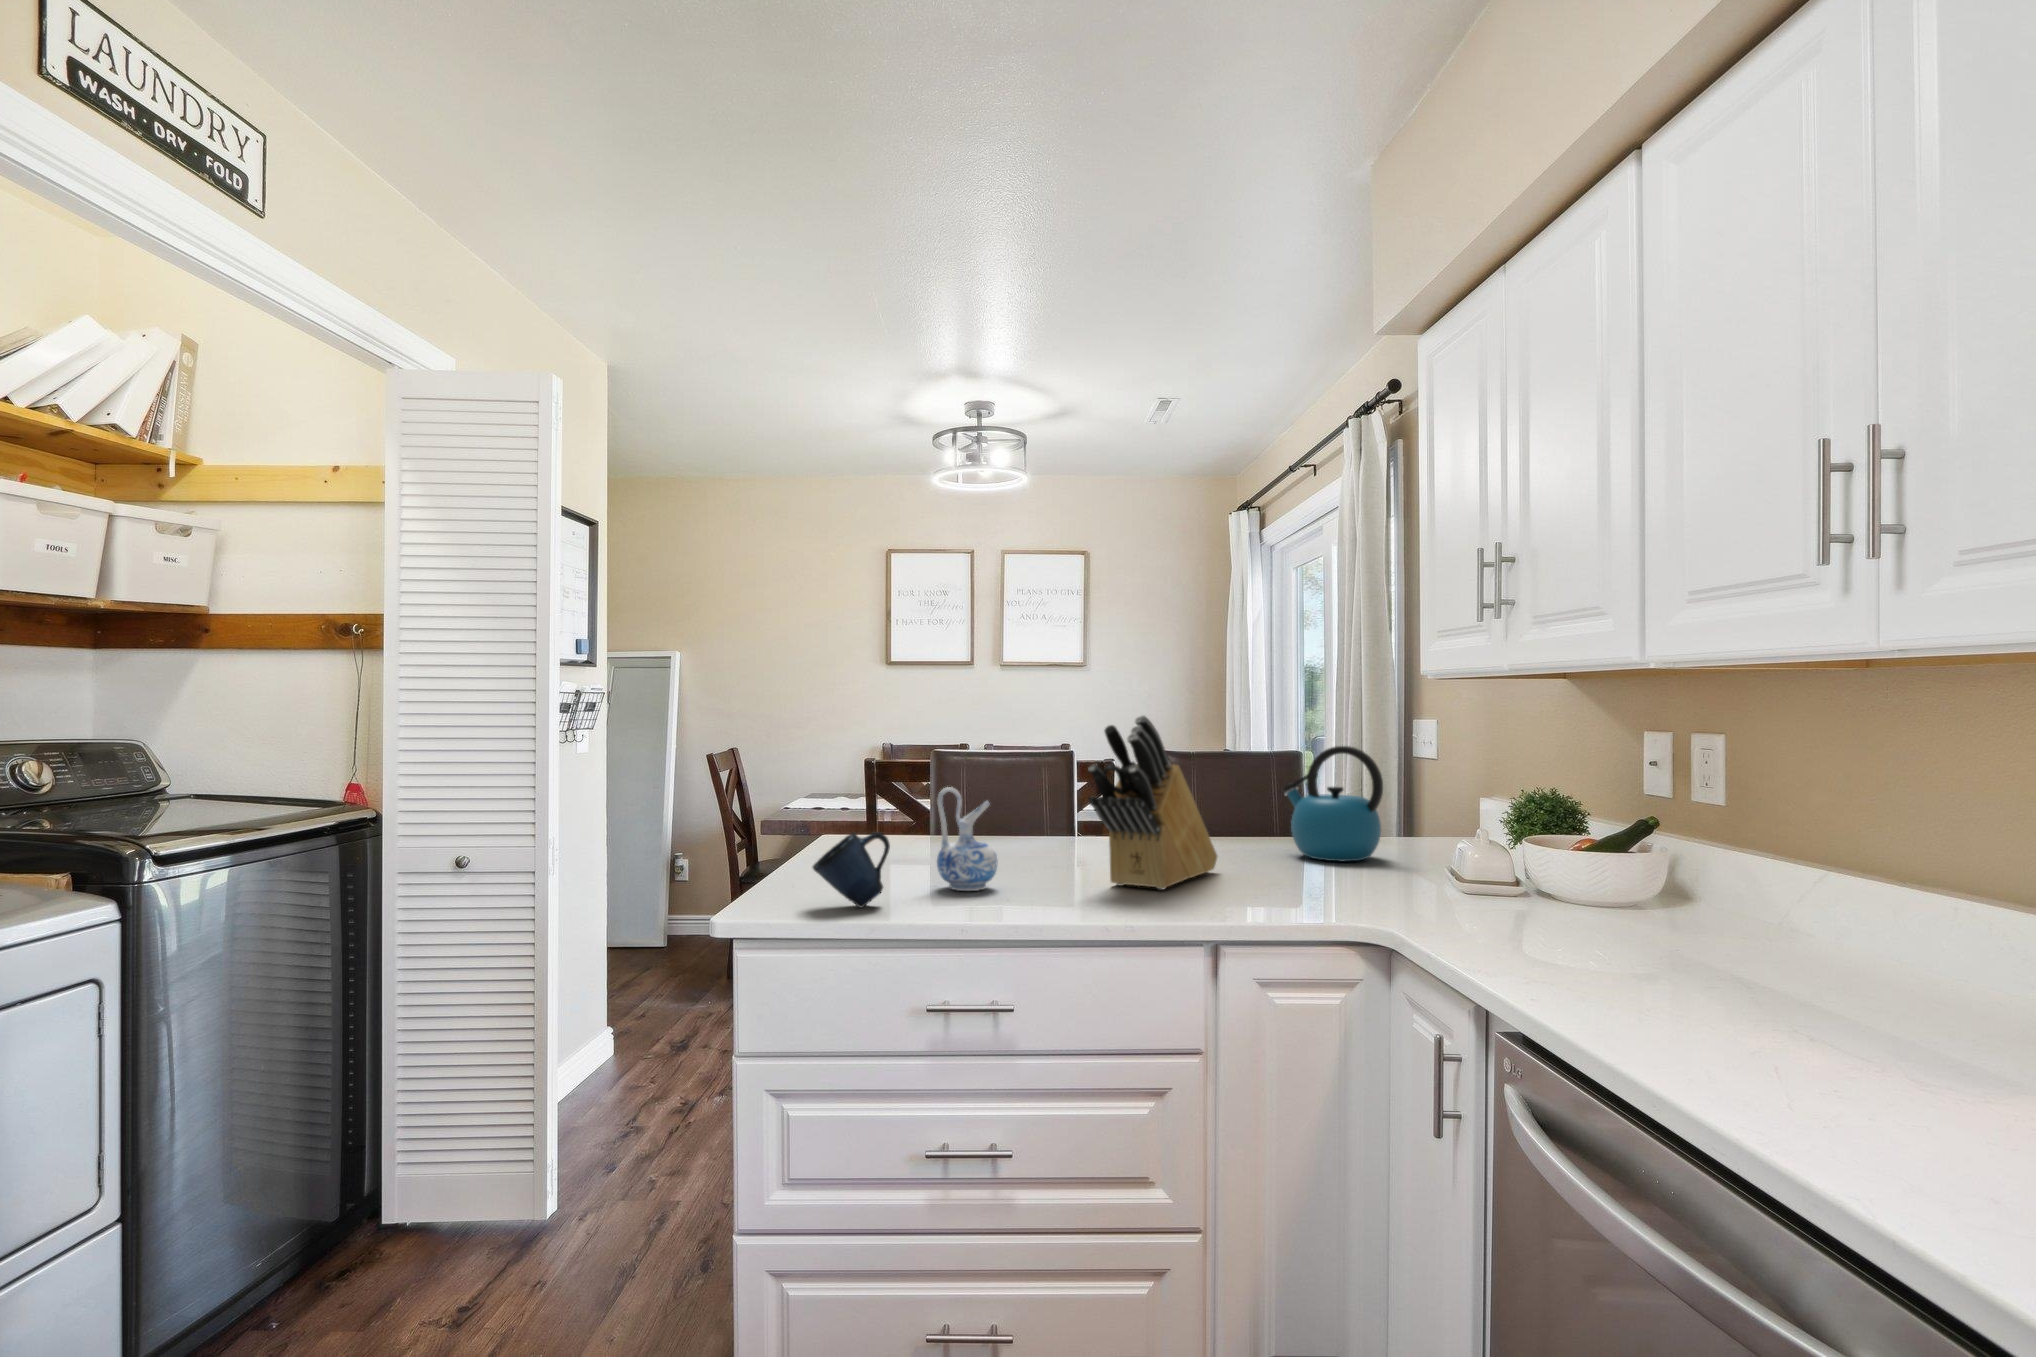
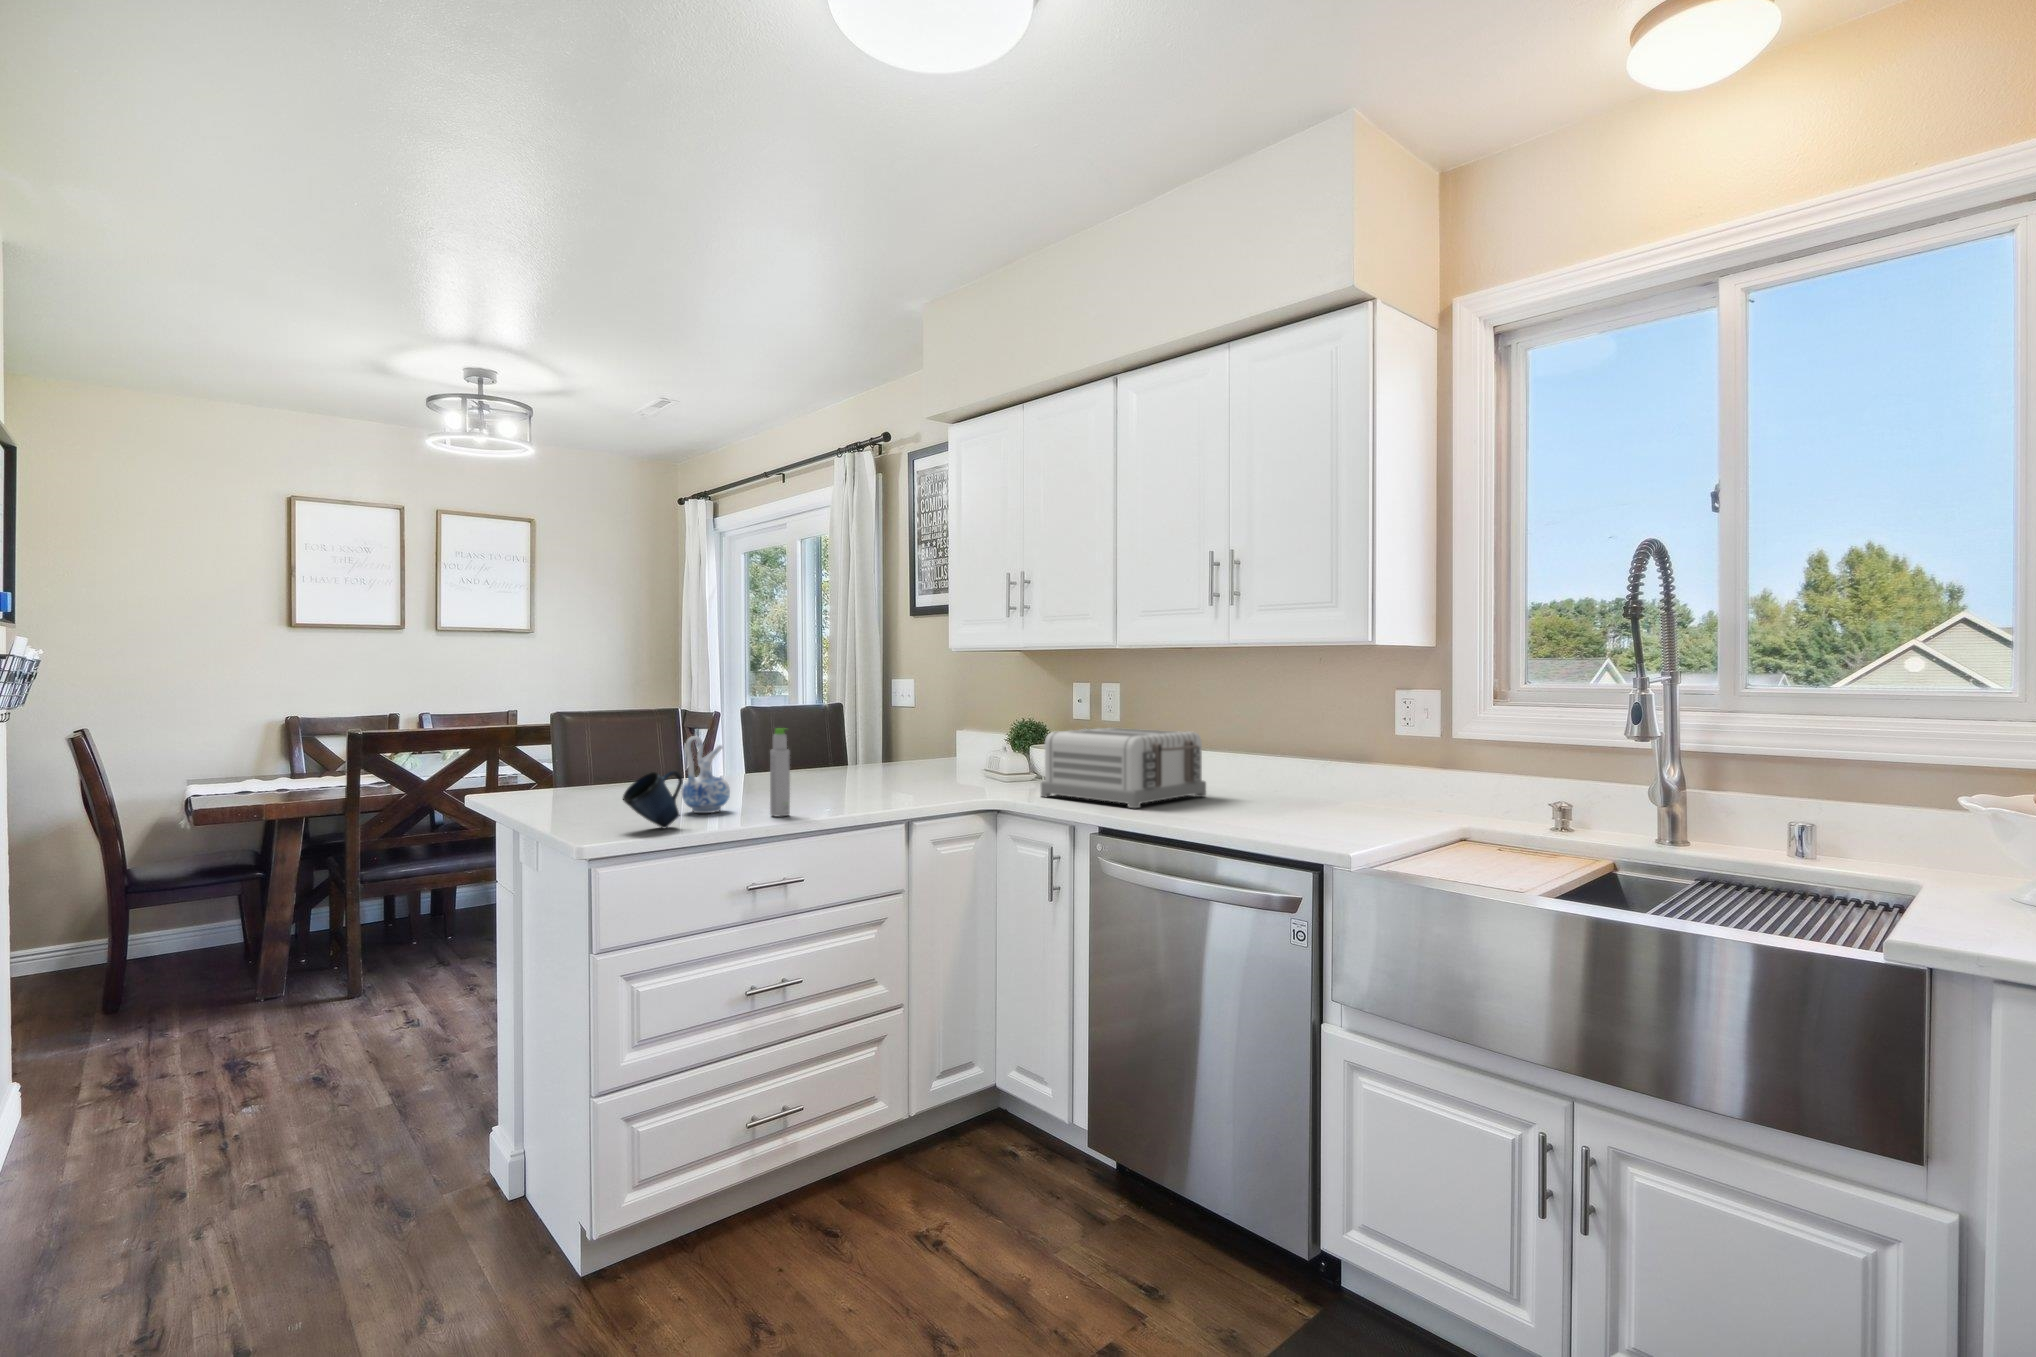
knife block: present [1088,715,1217,889] -> none [796,679,847,800]
kettle: present [1282,746,1383,861] -> none [860,698,931,776]
bottle: none [1018,783,1045,909] -> present [770,728,790,817]
toaster: none [1487,813,1870,985] -> present [1041,727,1206,808]

